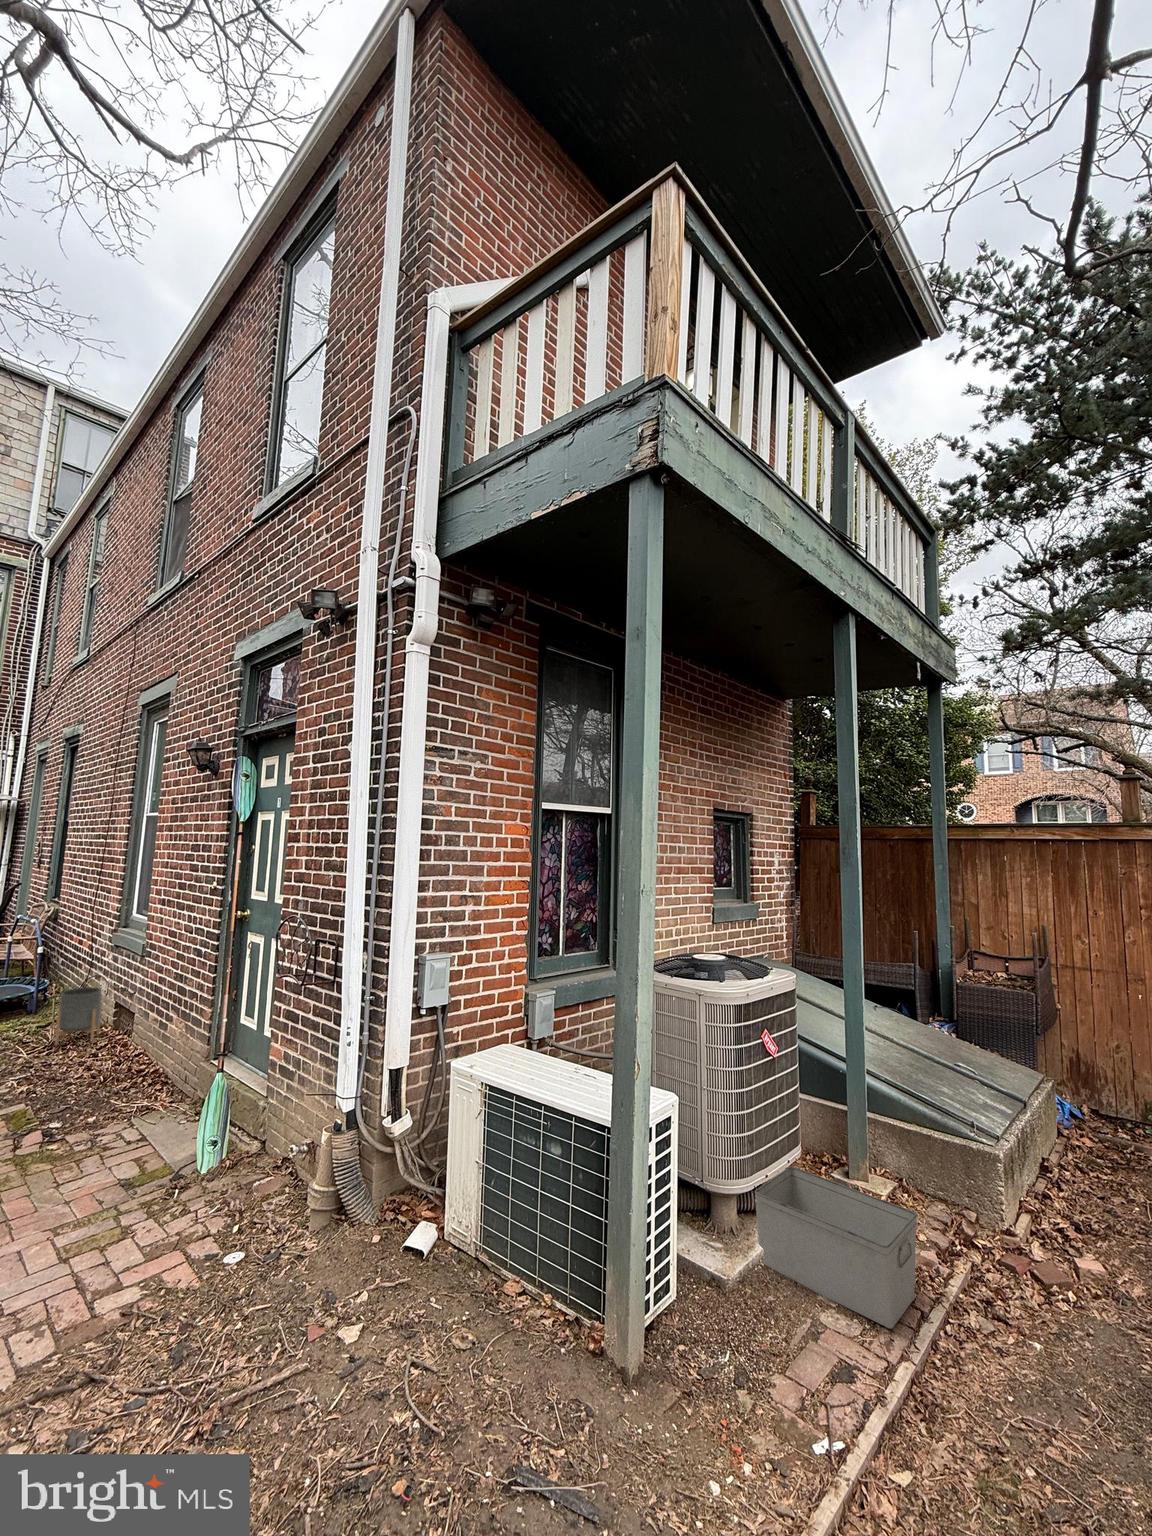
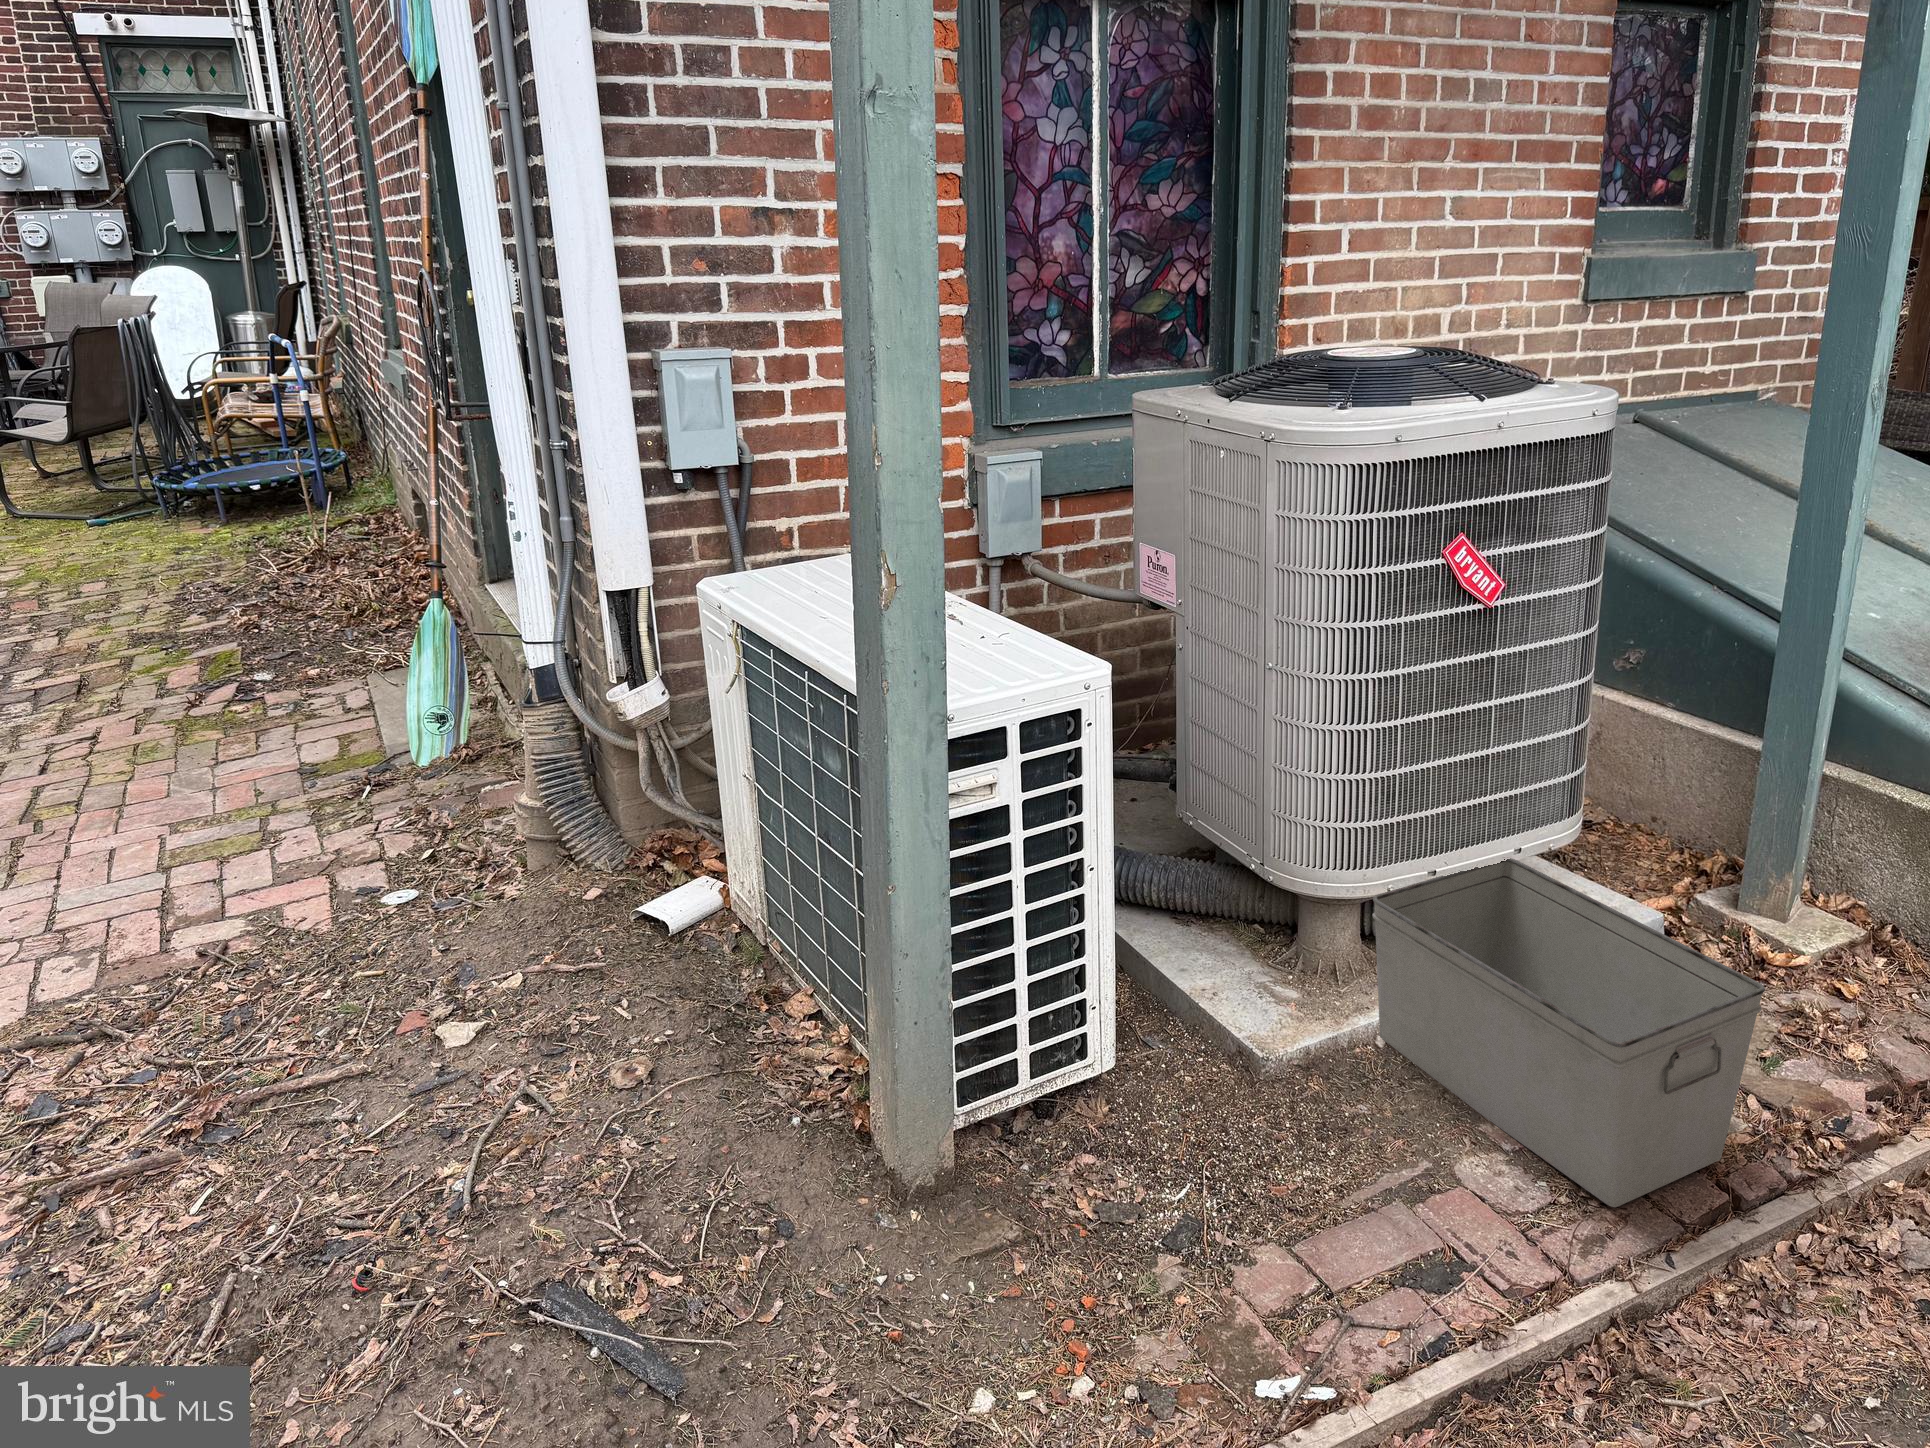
planter: present [55,987,102,1045] -> none [320,457,405,555]

